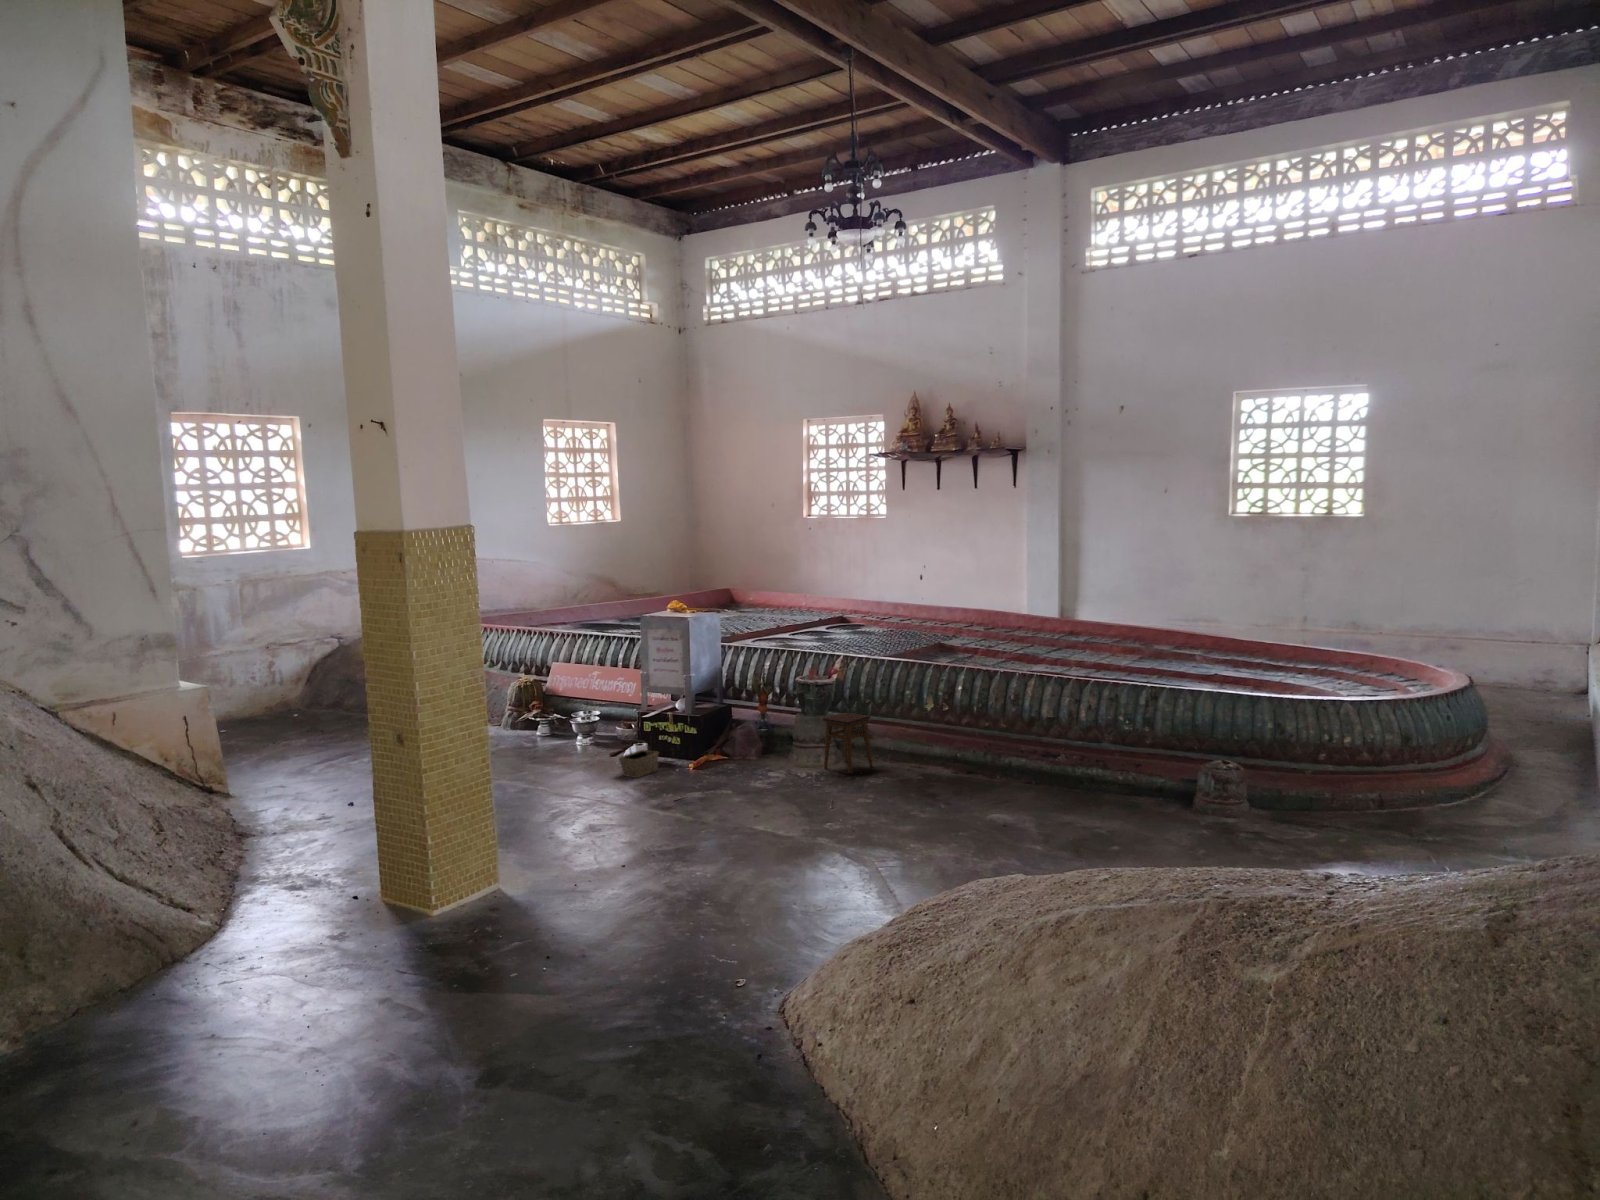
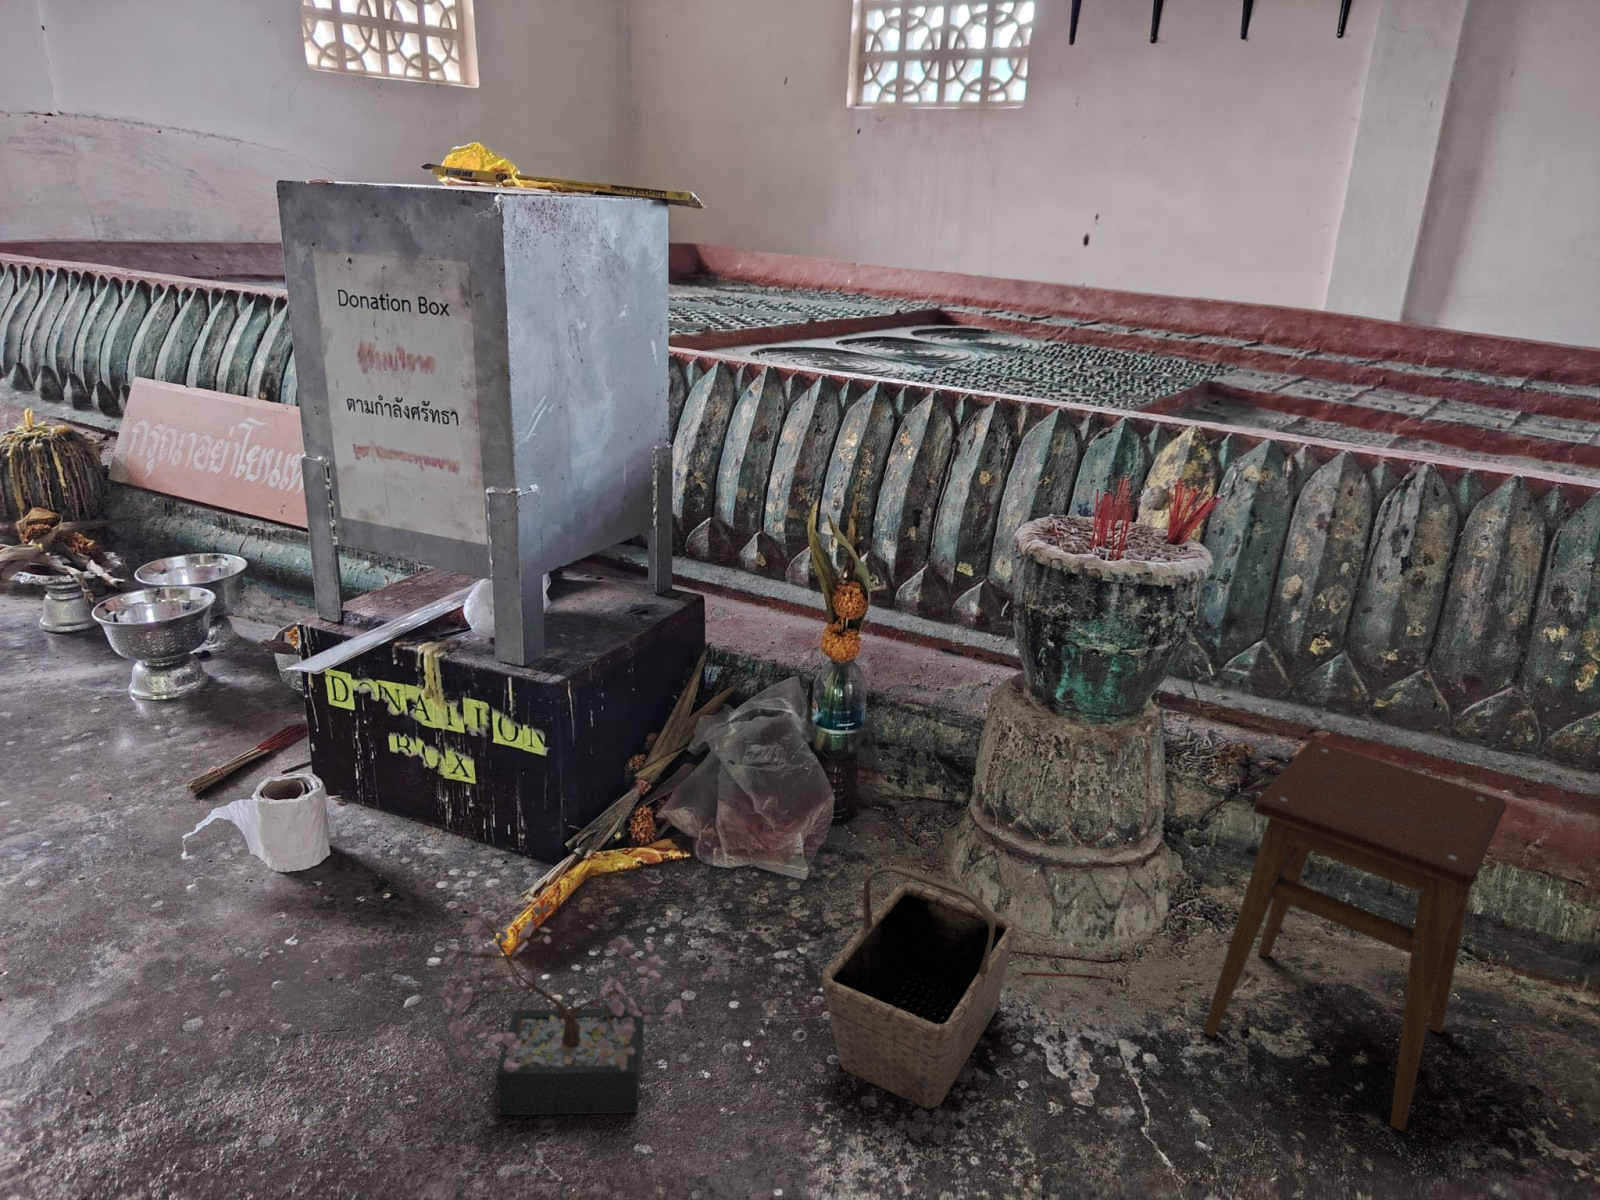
decorative plant: none [684,743,724,778] -> present [438,893,680,1115]
basket: present [619,744,659,778] -> present [822,865,1016,1109]

